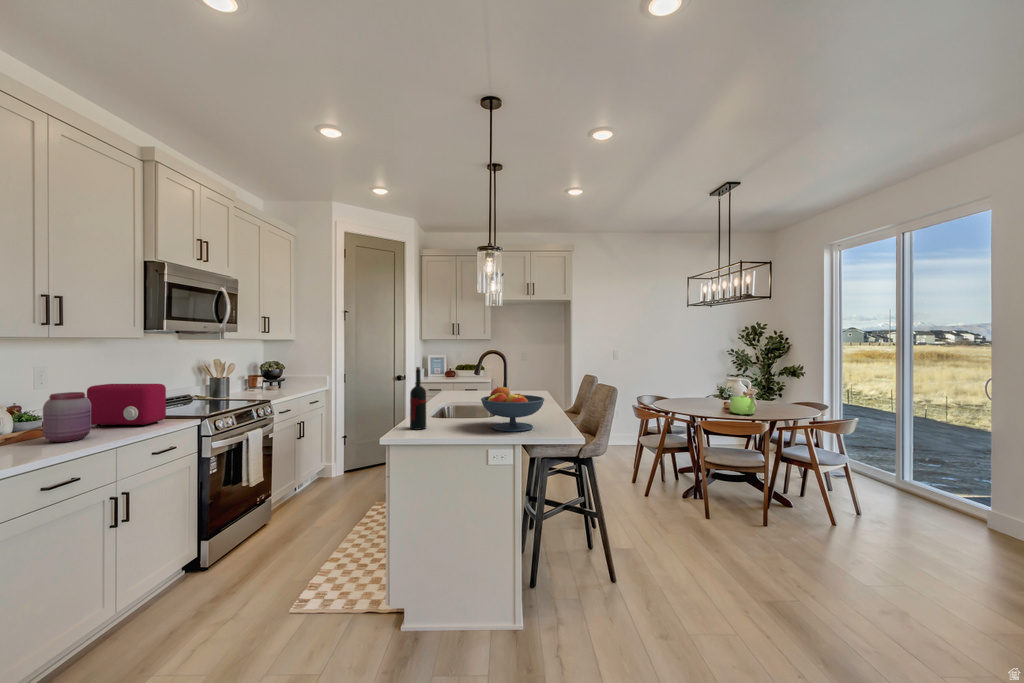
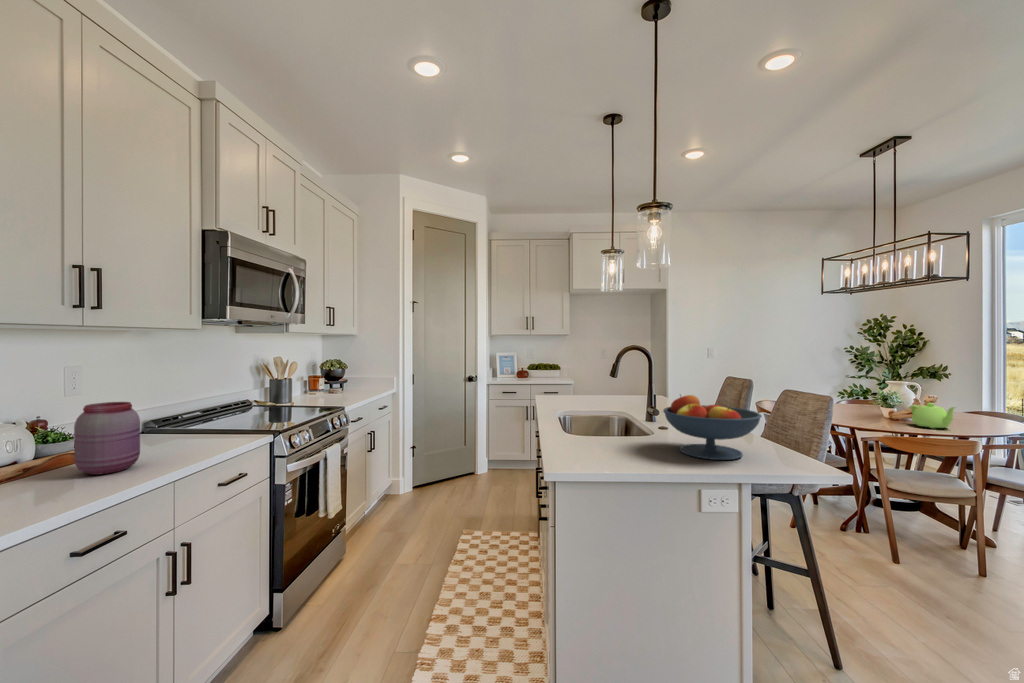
wine bottle: present [410,367,426,430] -> none [570,367,592,456]
toaster: present [87,384,166,427] -> none [132,389,233,447]

